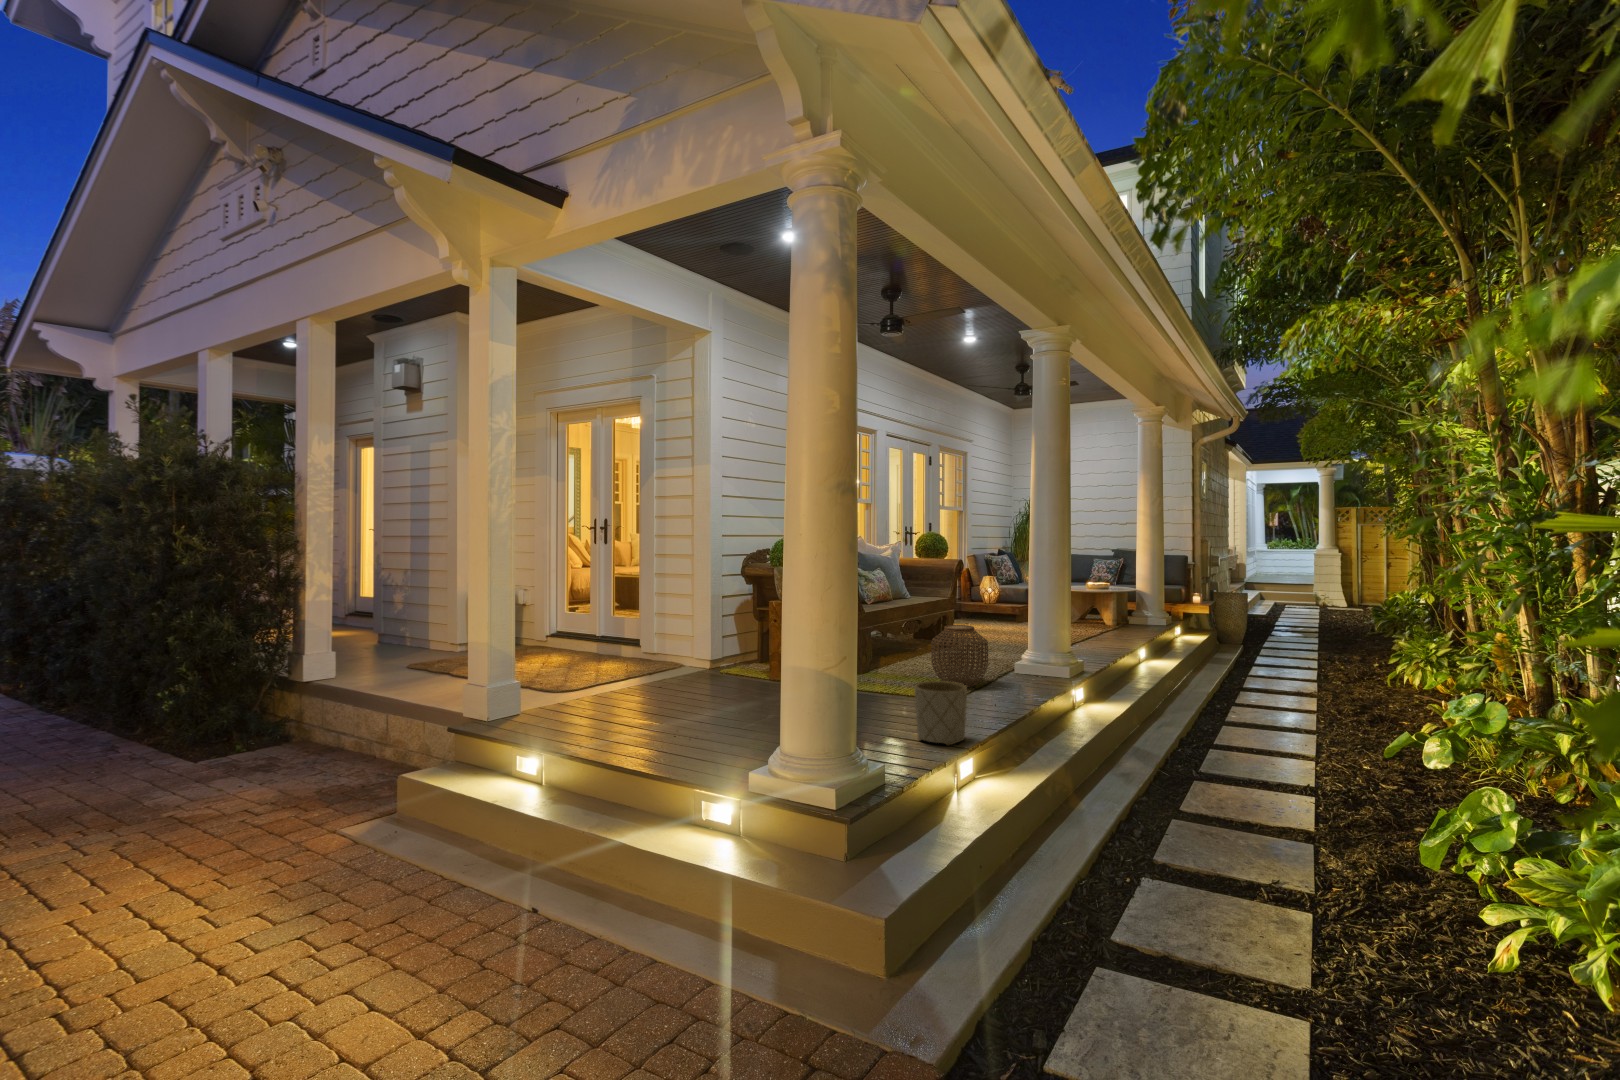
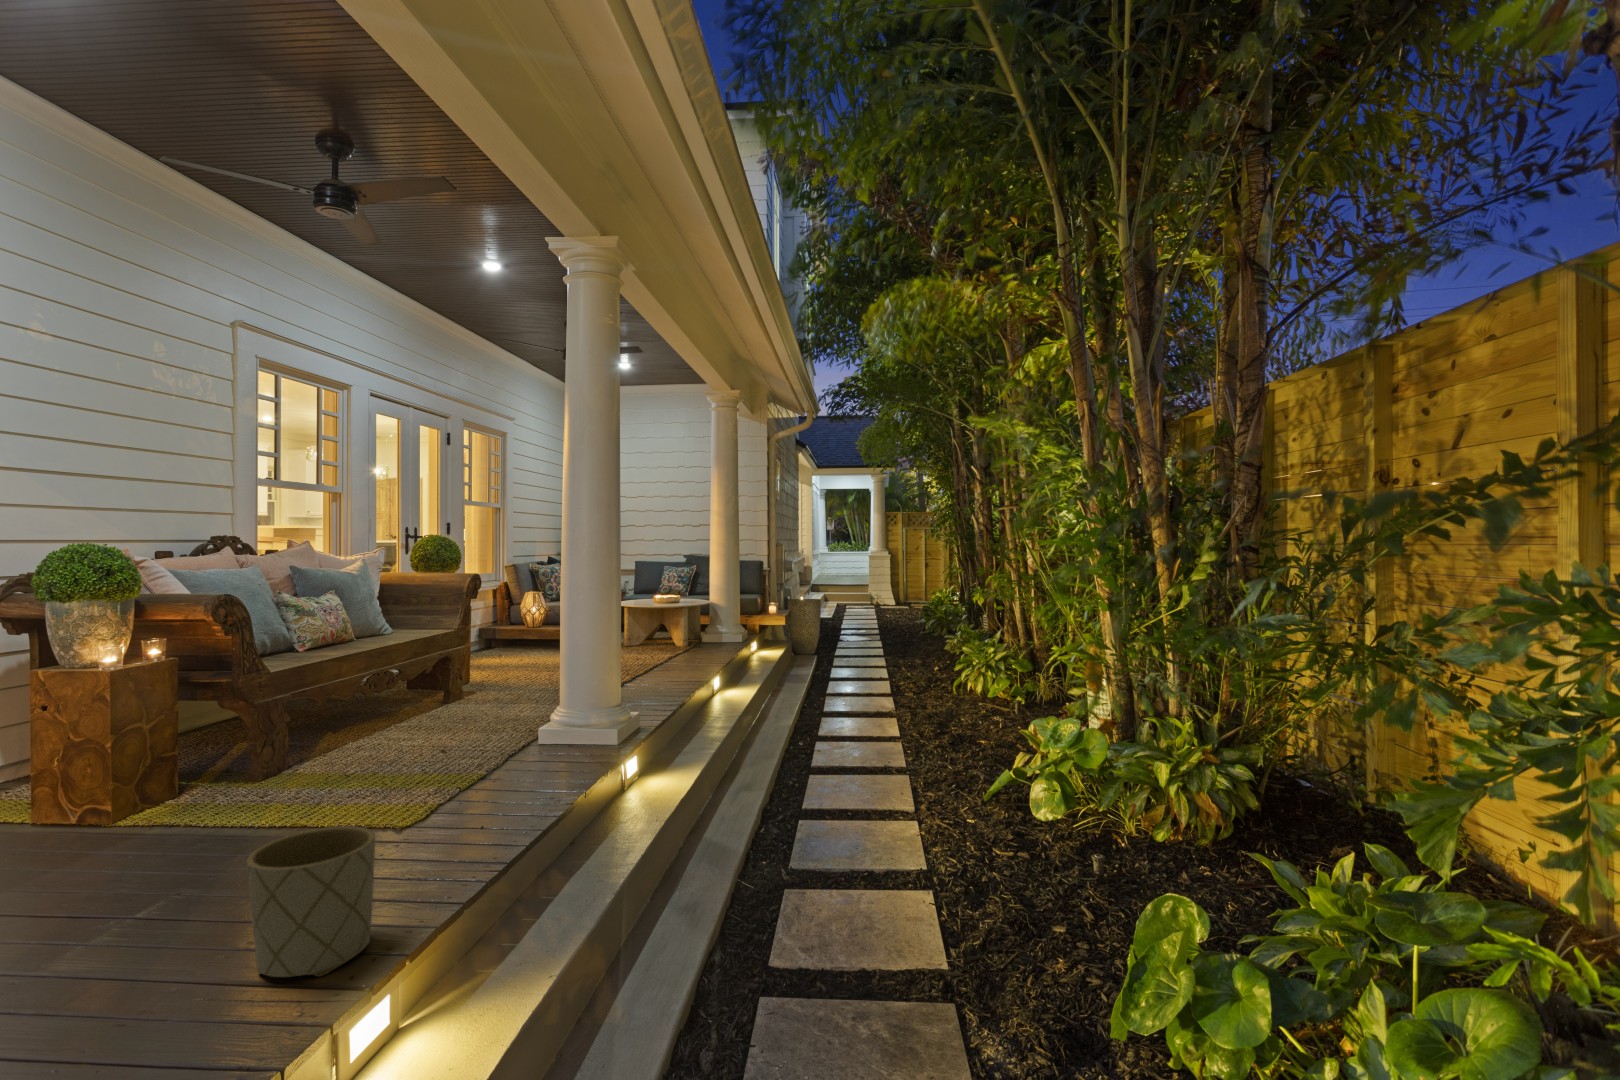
woven basket: present [931,625,988,687] -> none [383,682,484,787]

